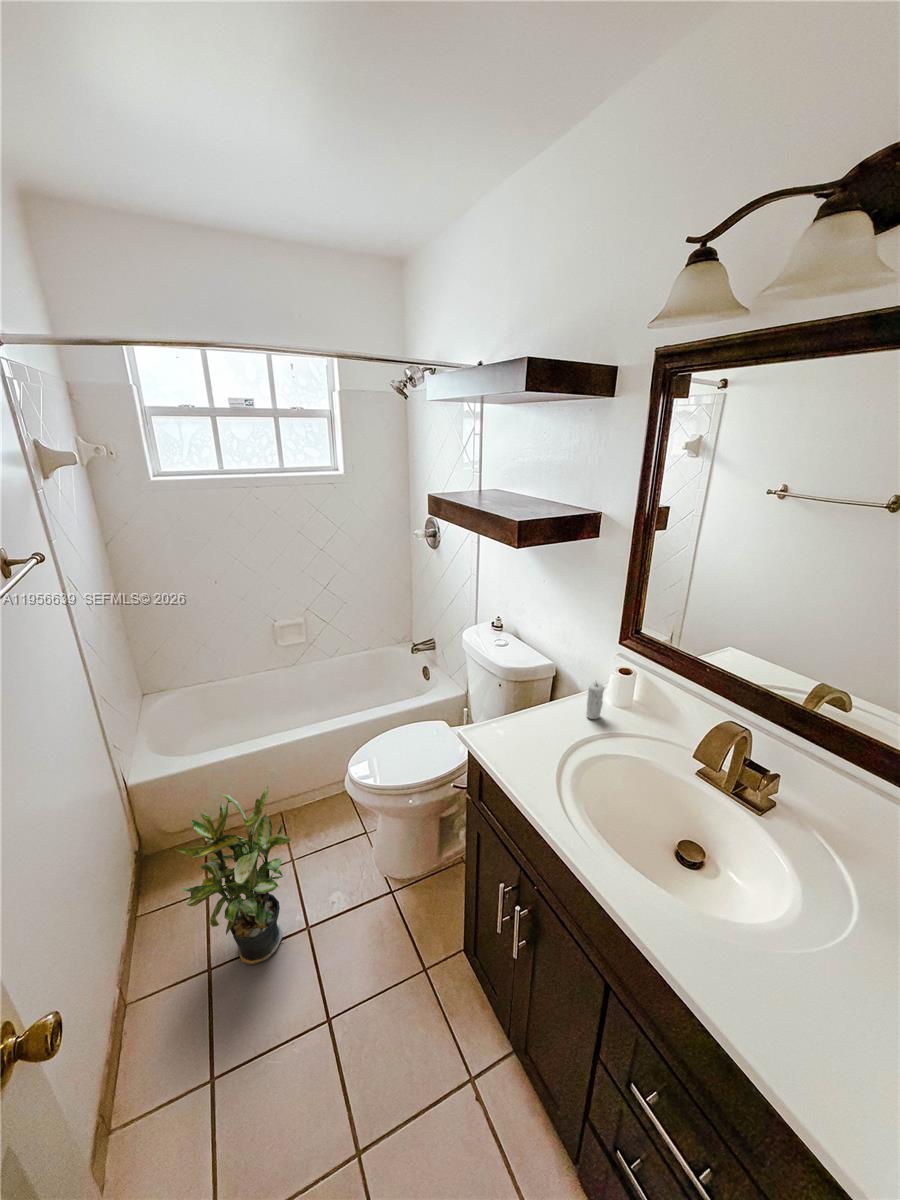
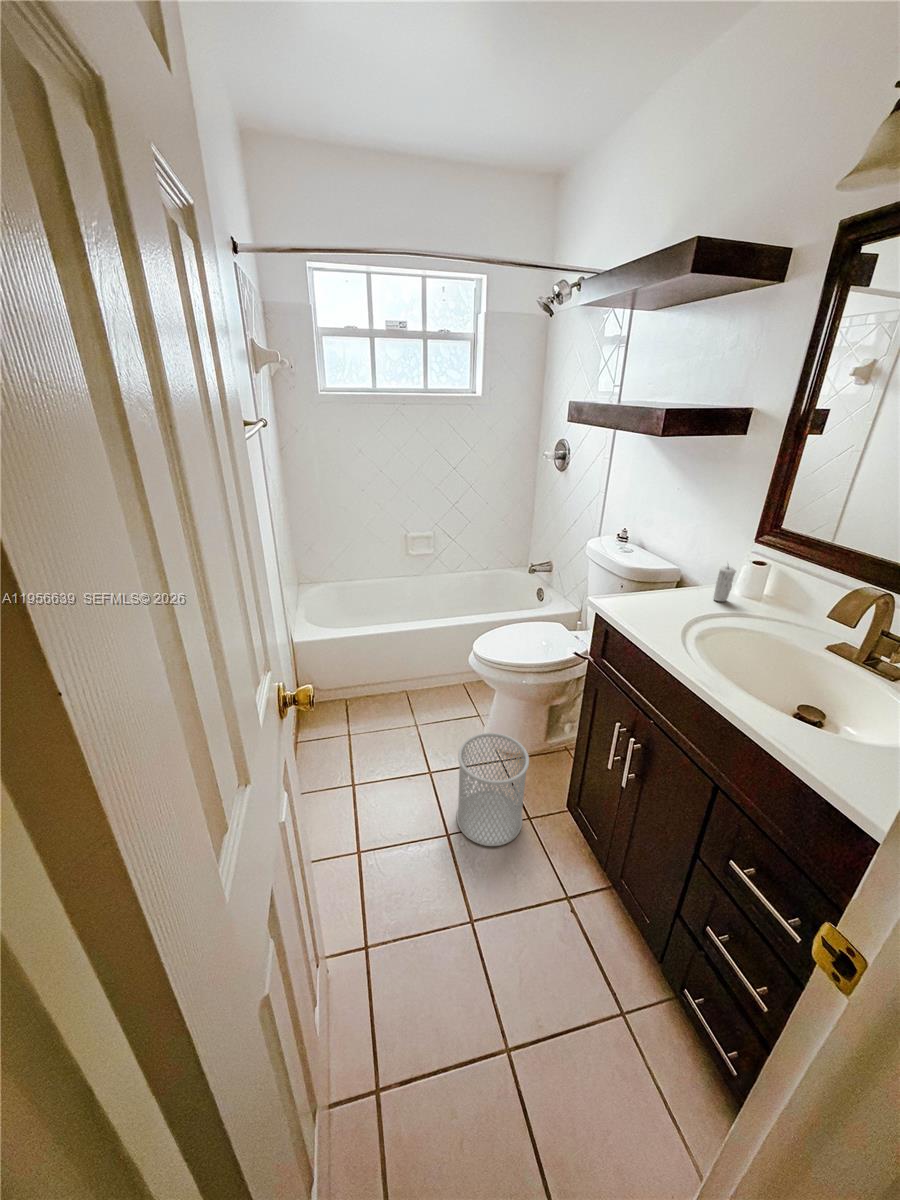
potted plant: present [175,786,290,964] -> none [339,642,424,790]
wastebasket: none [332,876,417,1022] -> present [457,733,529,846]

